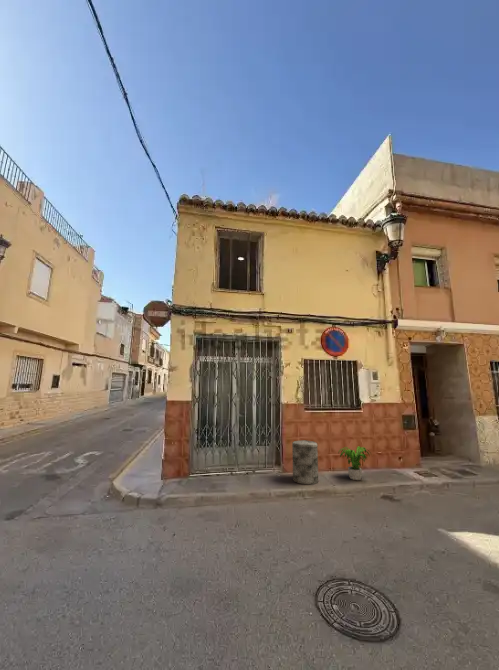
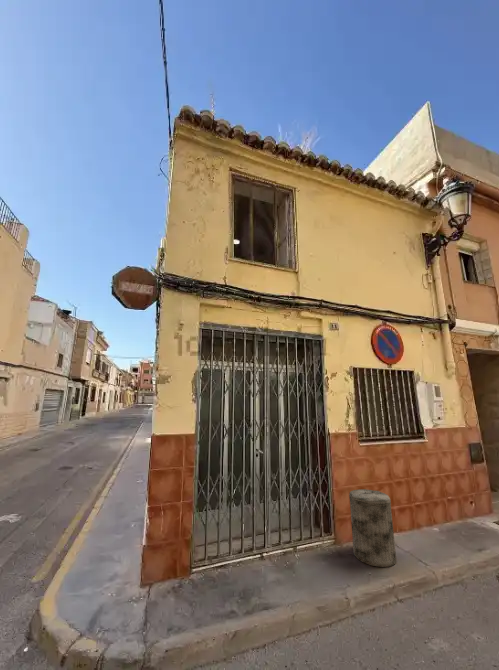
potted plant: present [339,446,369,480] -> none [409,493,462,548]

